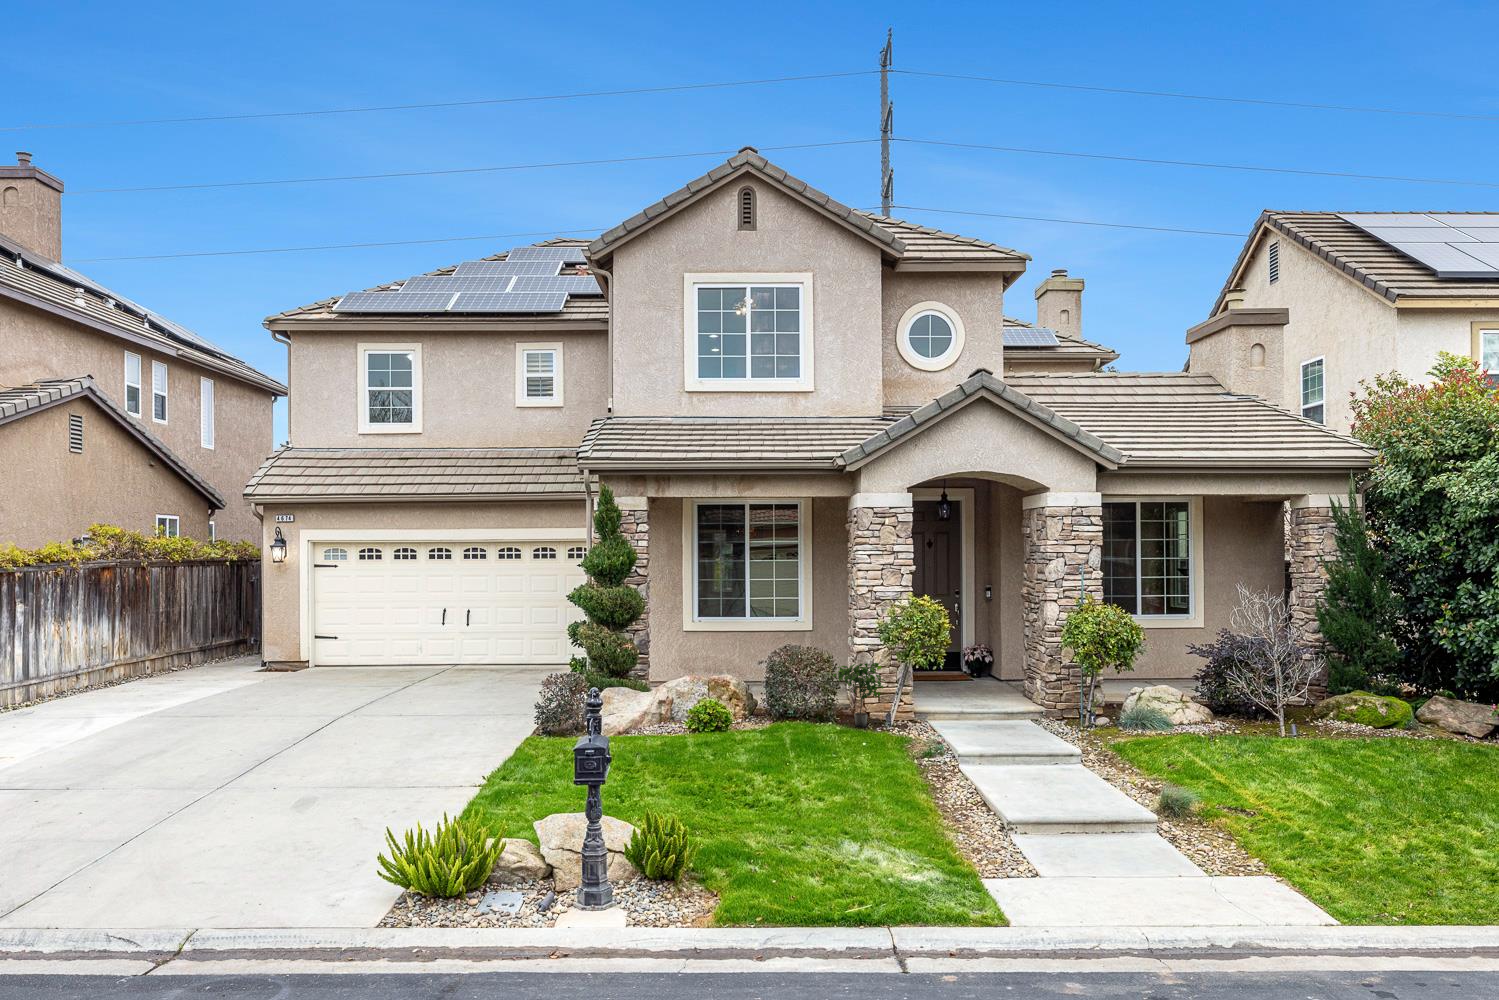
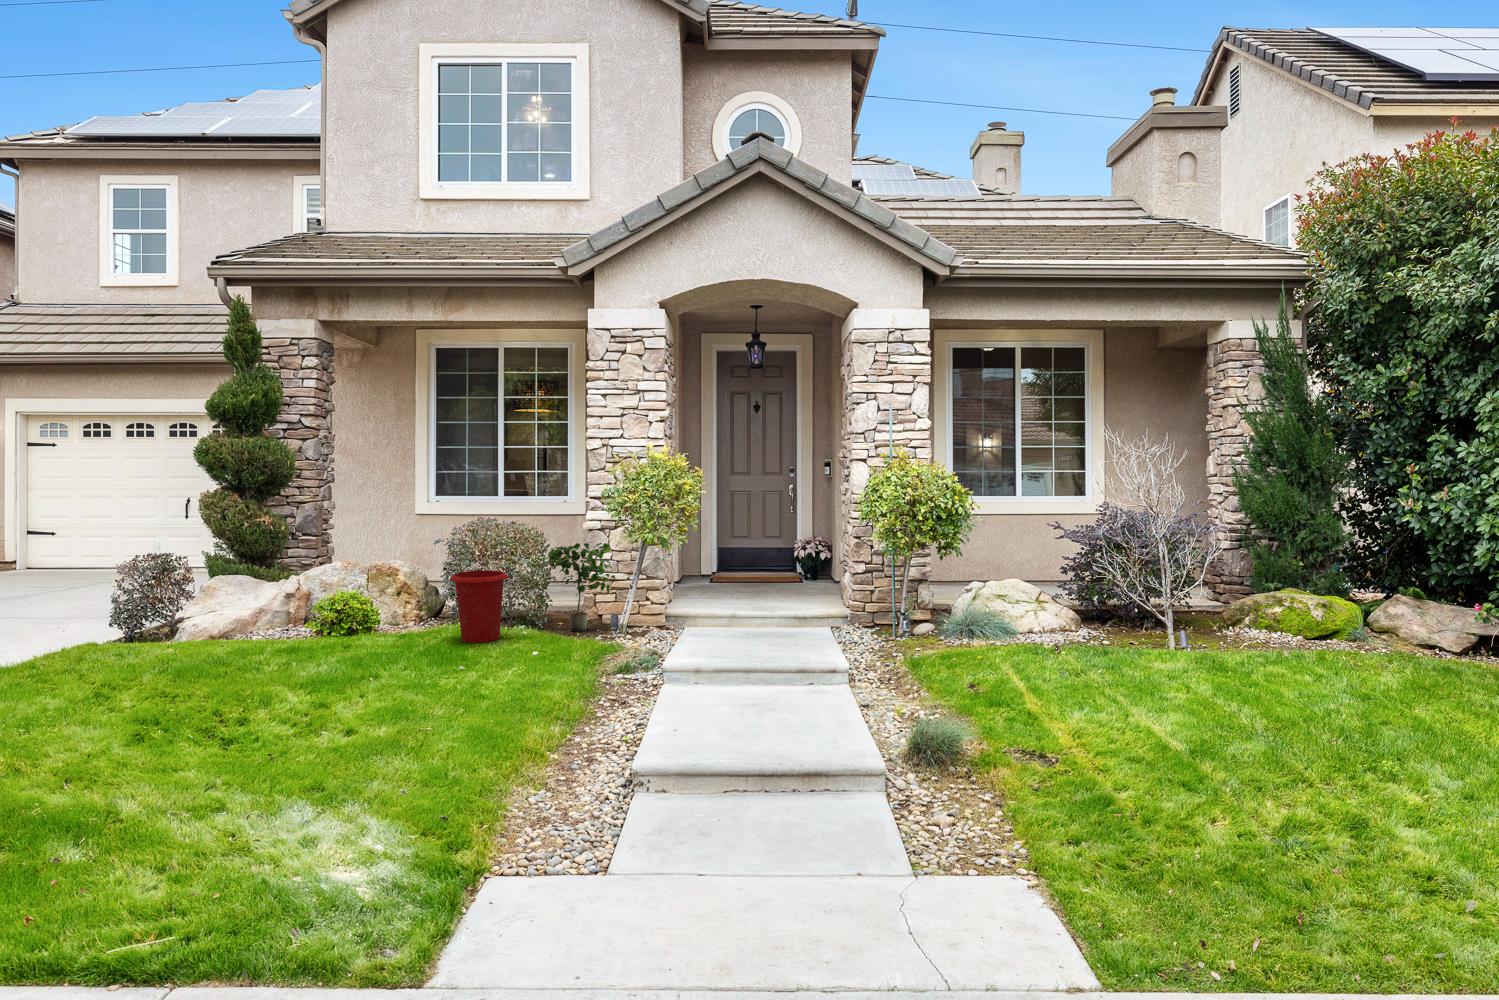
waste bin: none [781,684,820,737] -> present [450,570,509,643]

